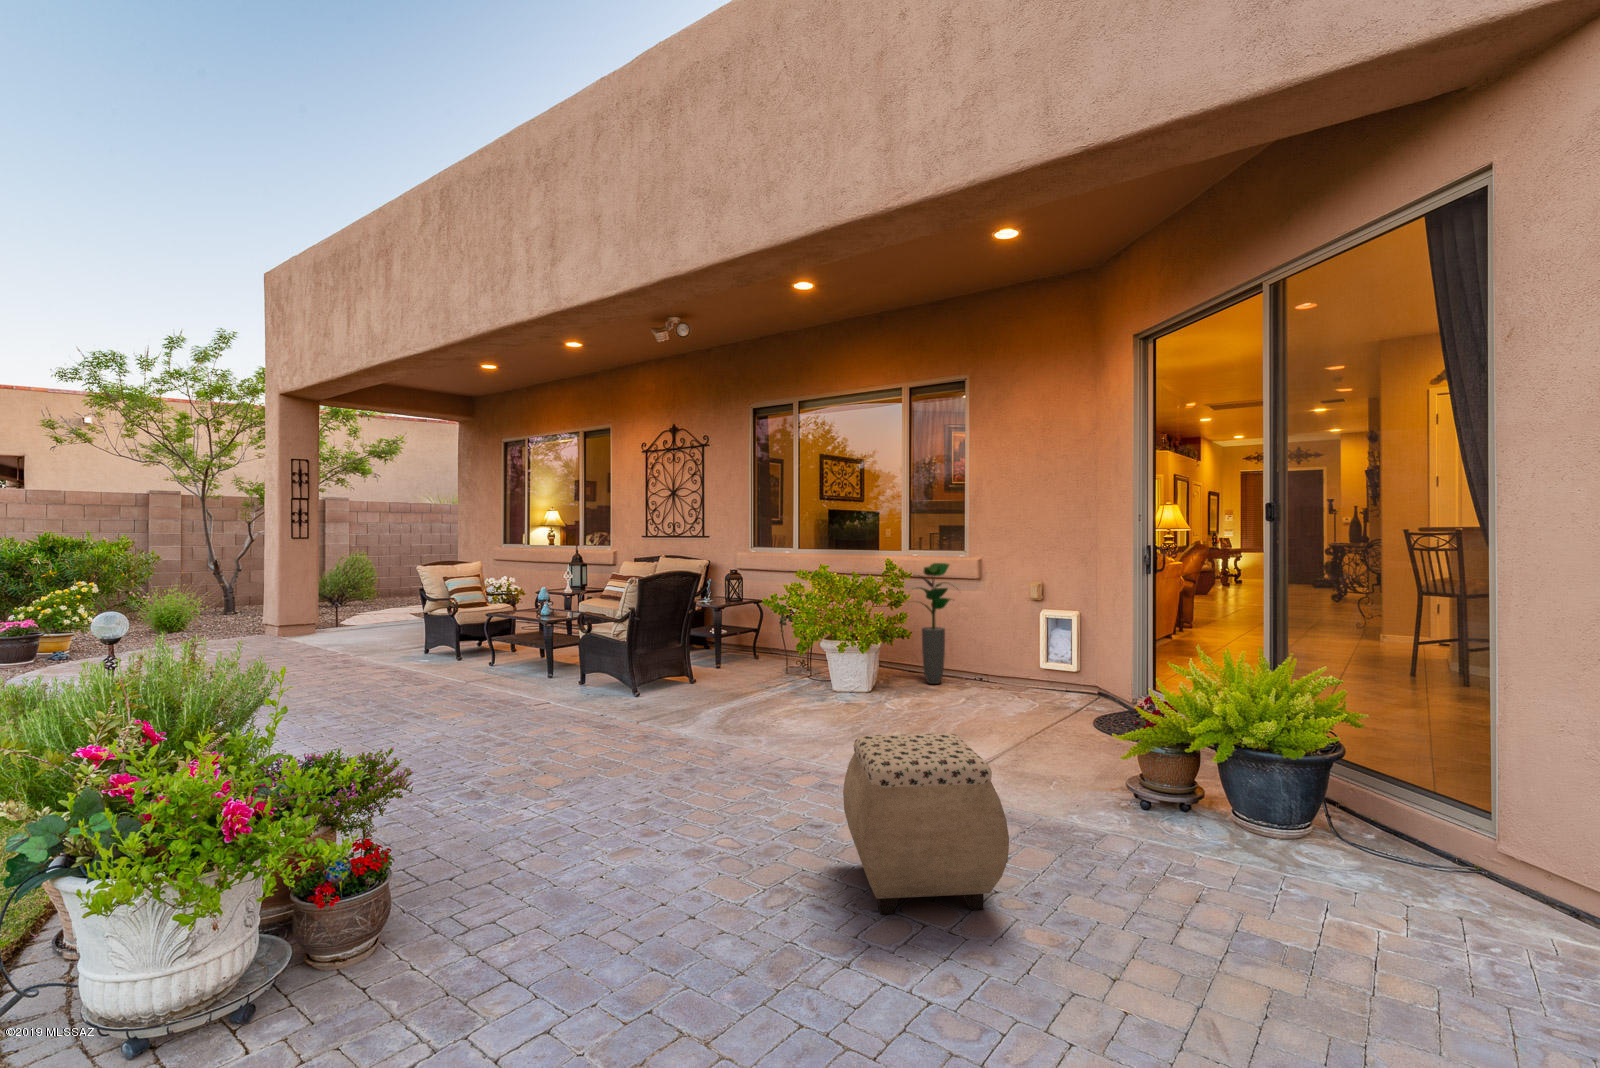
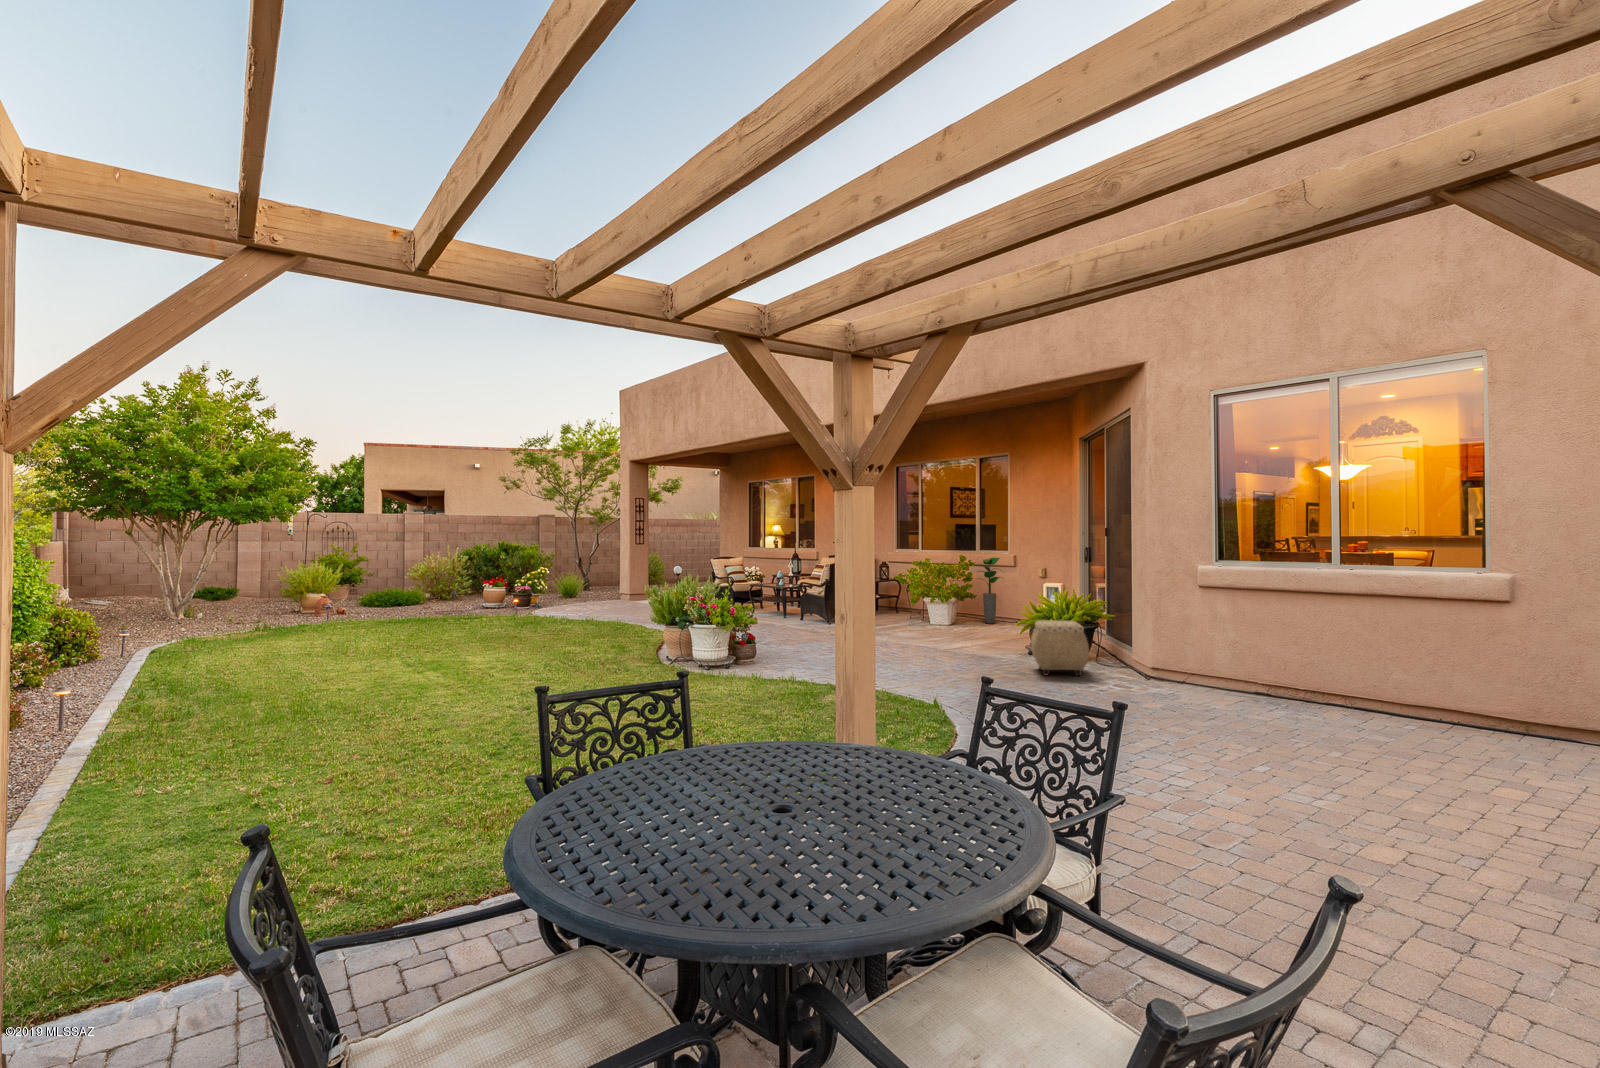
ottoman: present [843,733,1009,914] -> present [1031,620,1089,676]

